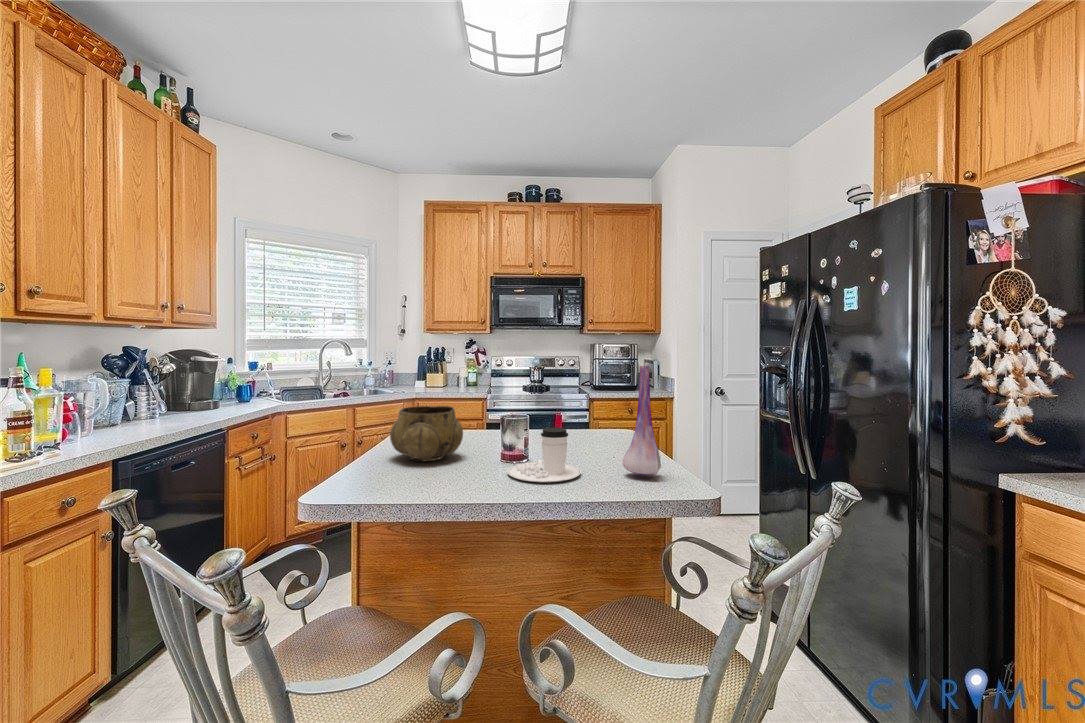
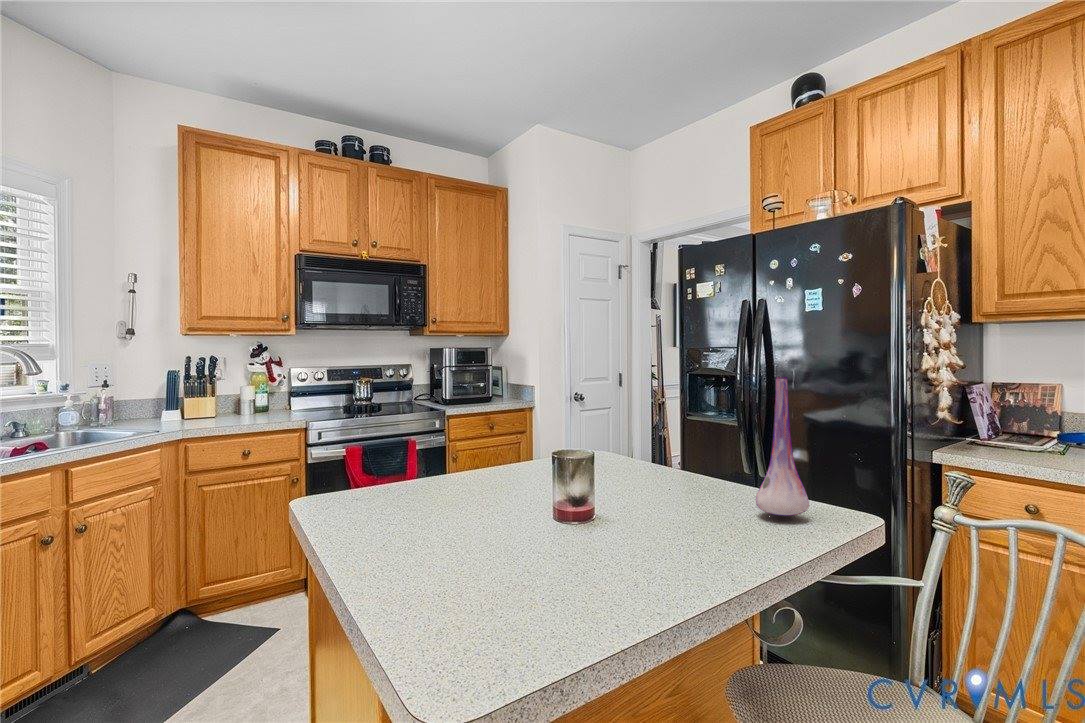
decorative bowl: present [390,406,463,461] -> none [405,457,532,565]
coffee cup: present [507,428,581,482] -> none [632,471,745,561]

